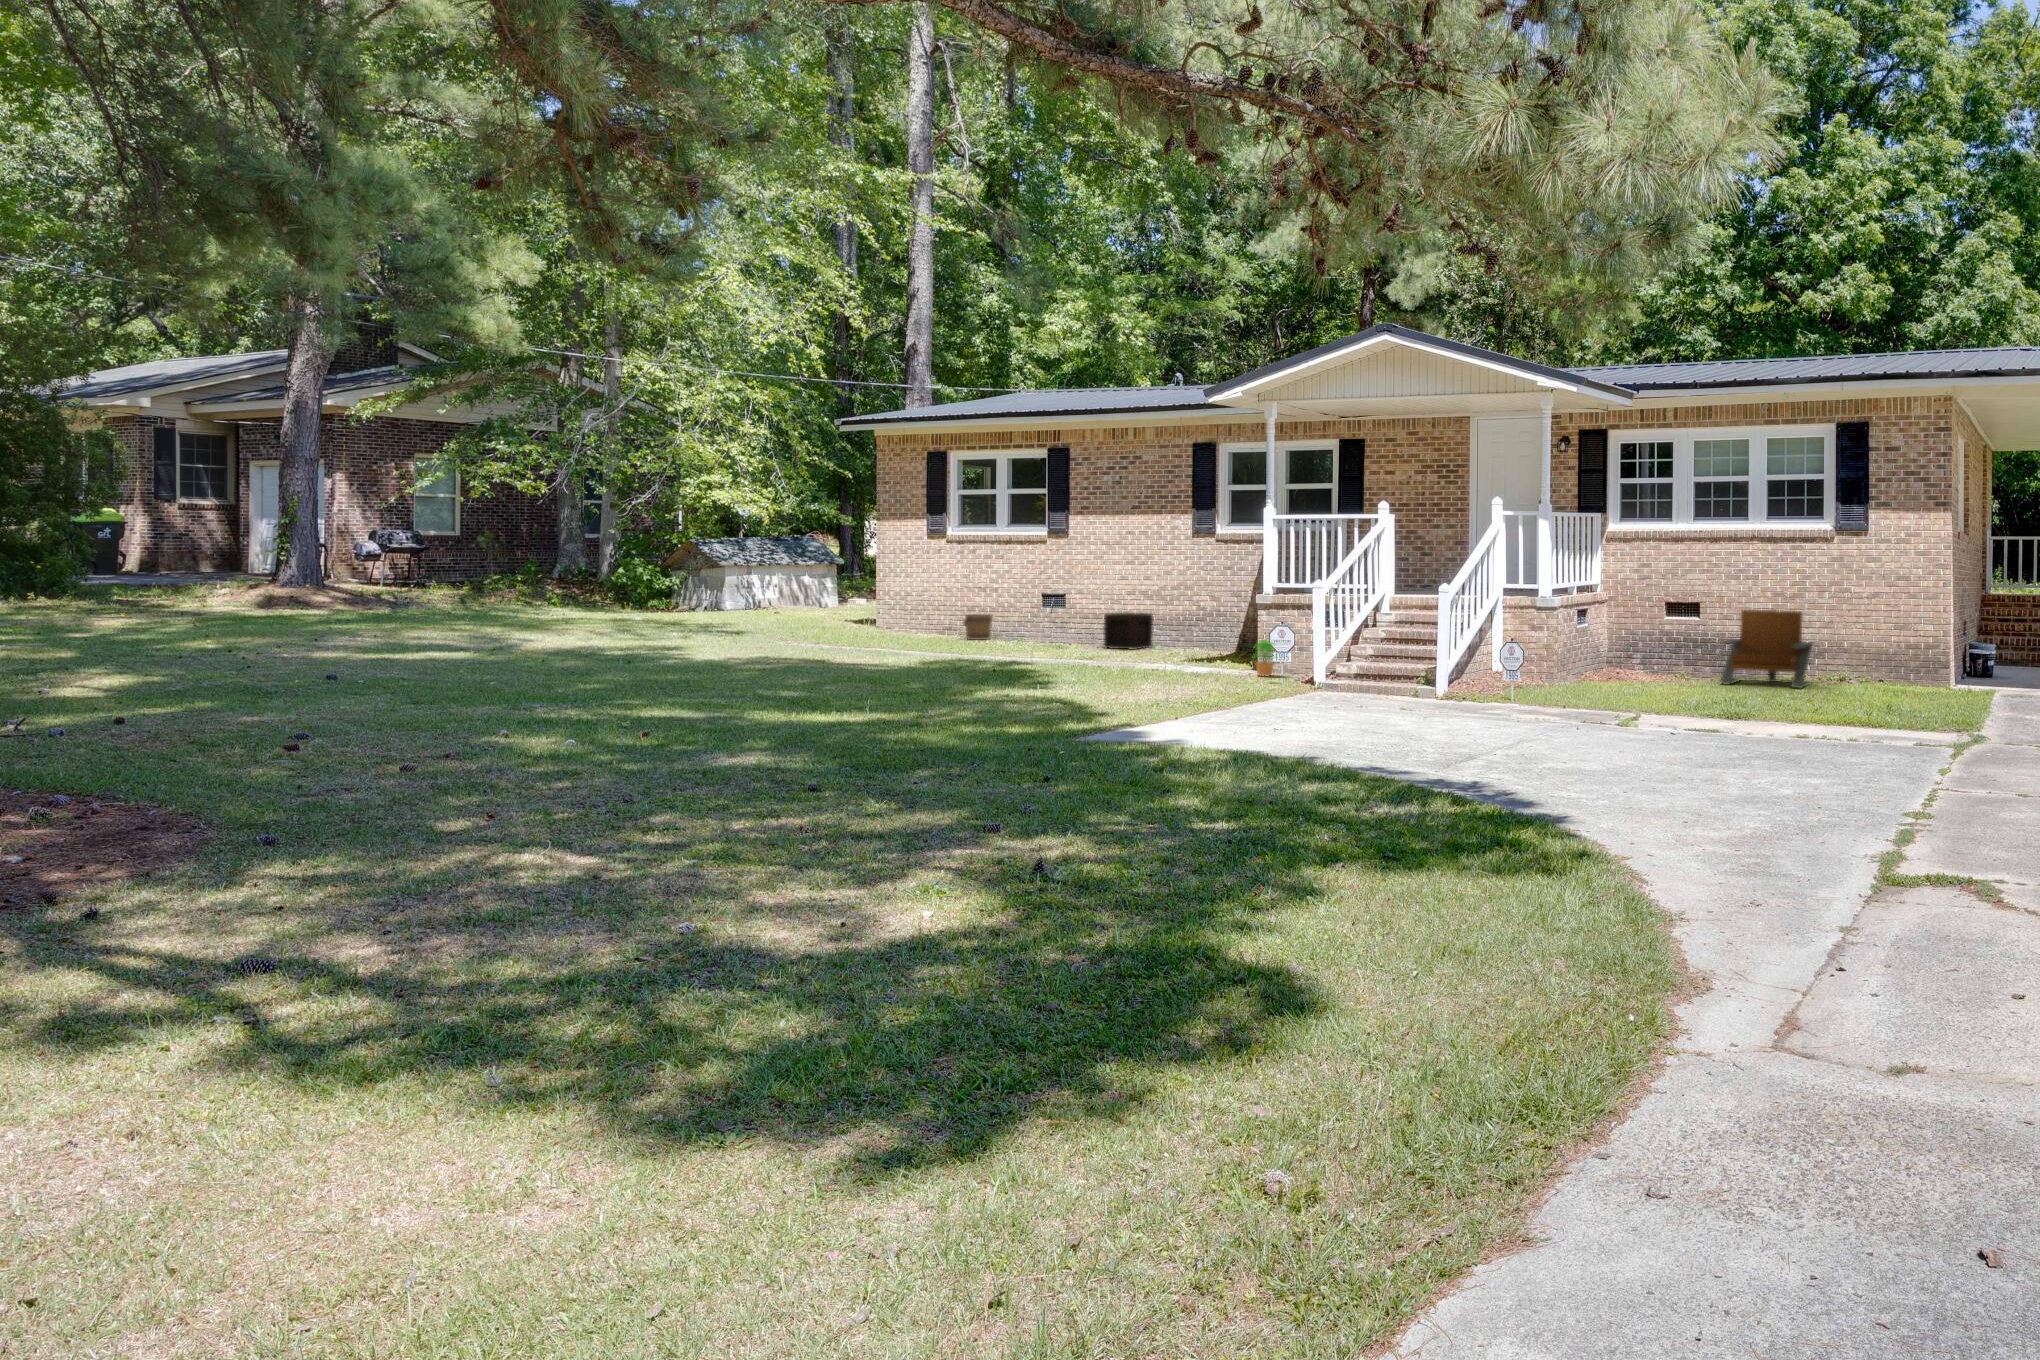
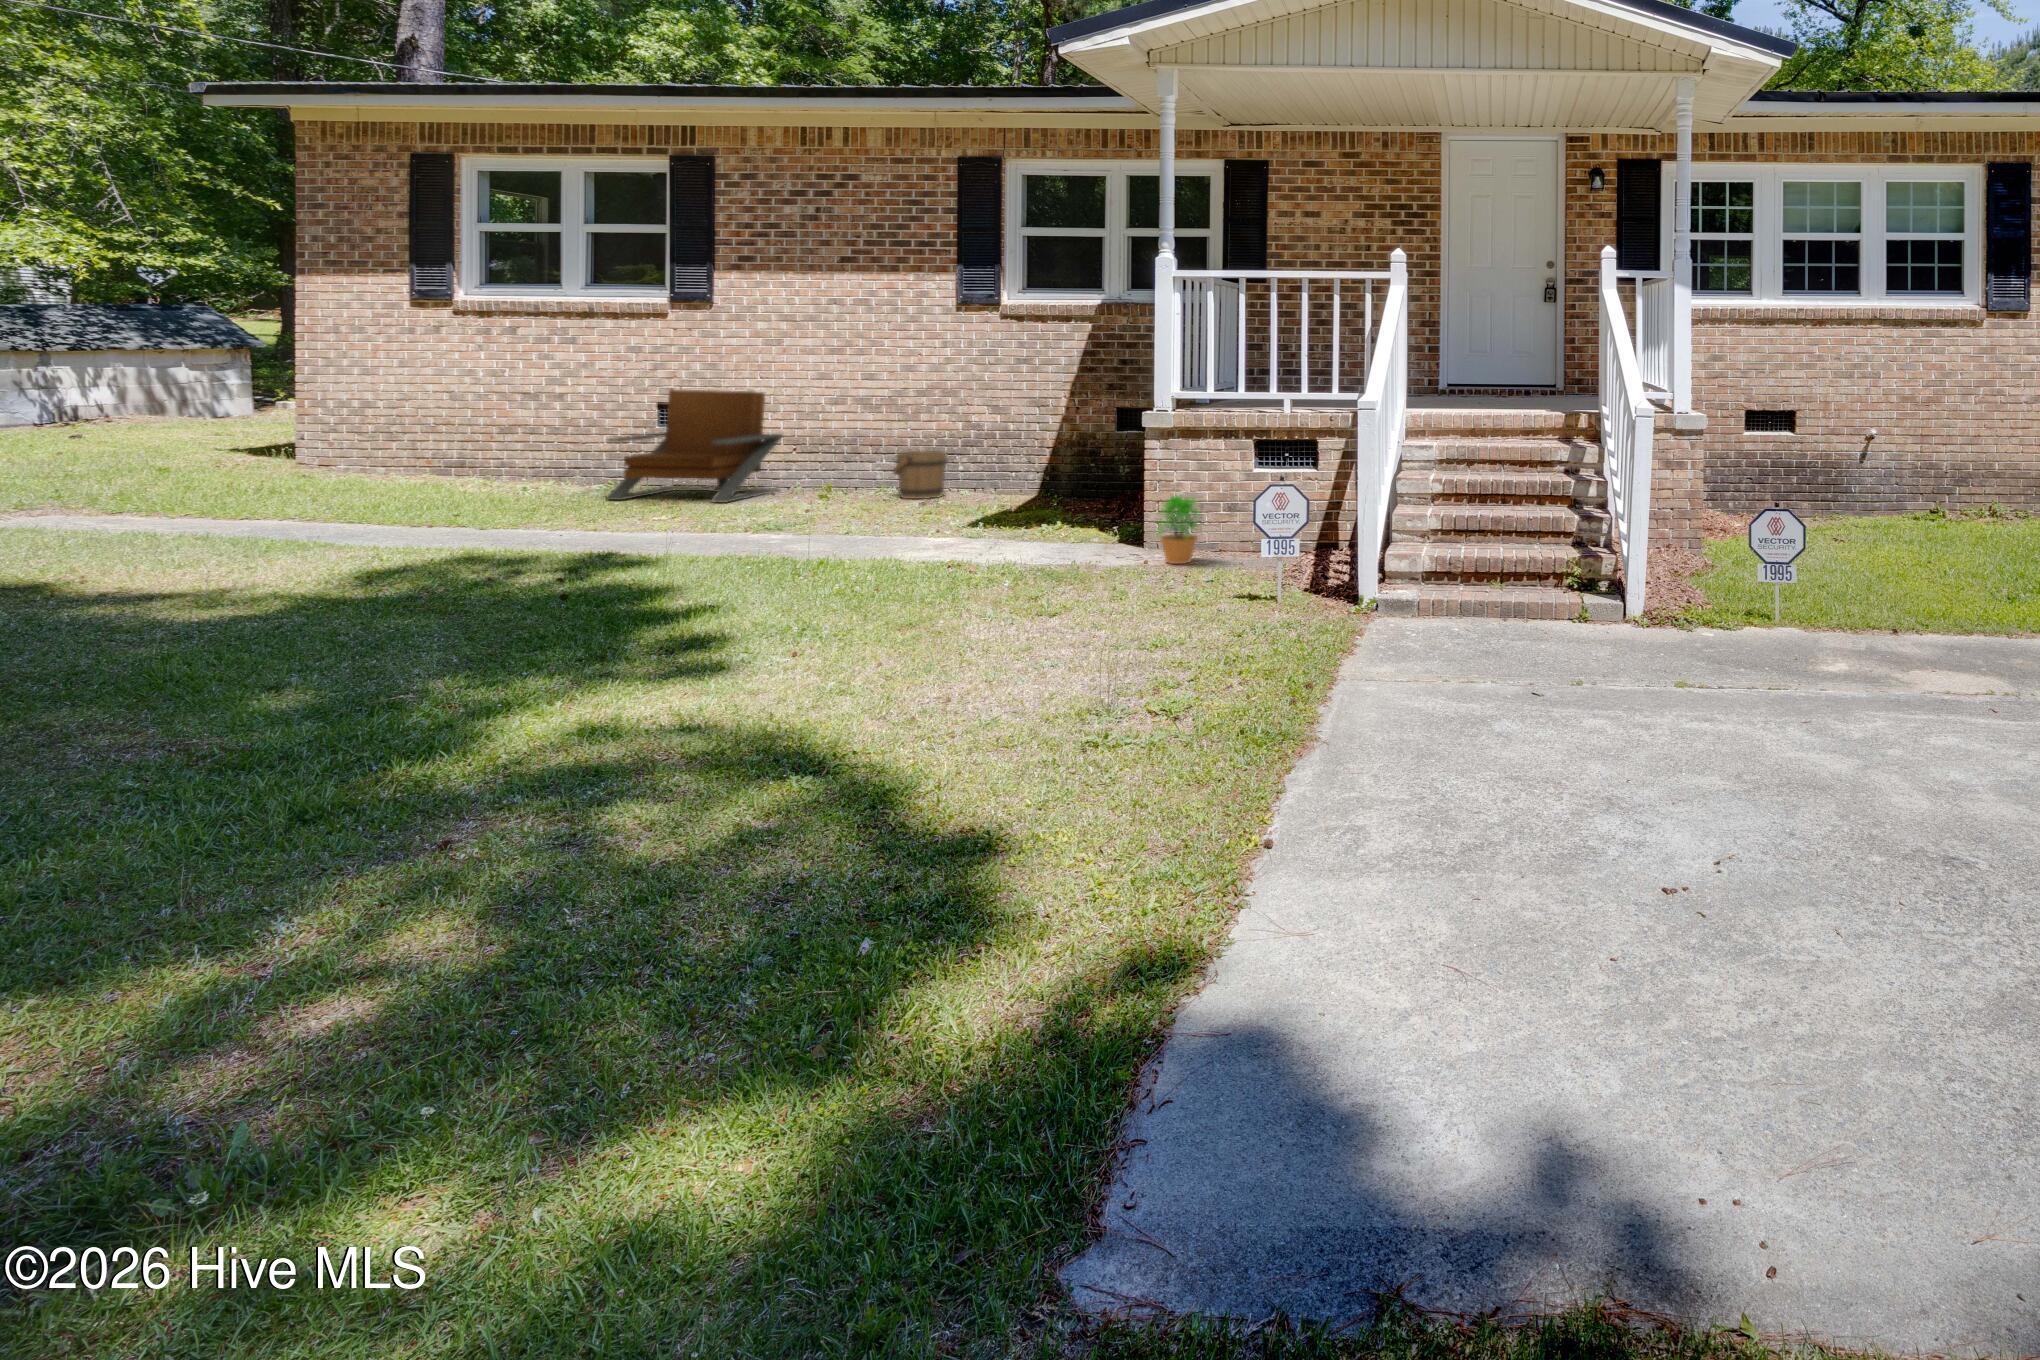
lounge chair: present [1720,610,1813,689] -> present [606,389,782,503]
wooden crate: present [1103,613,1153,649] -> none [790,434,880,499]
bucket: present [962,614,992,640] -> present [893,451,947,499]

